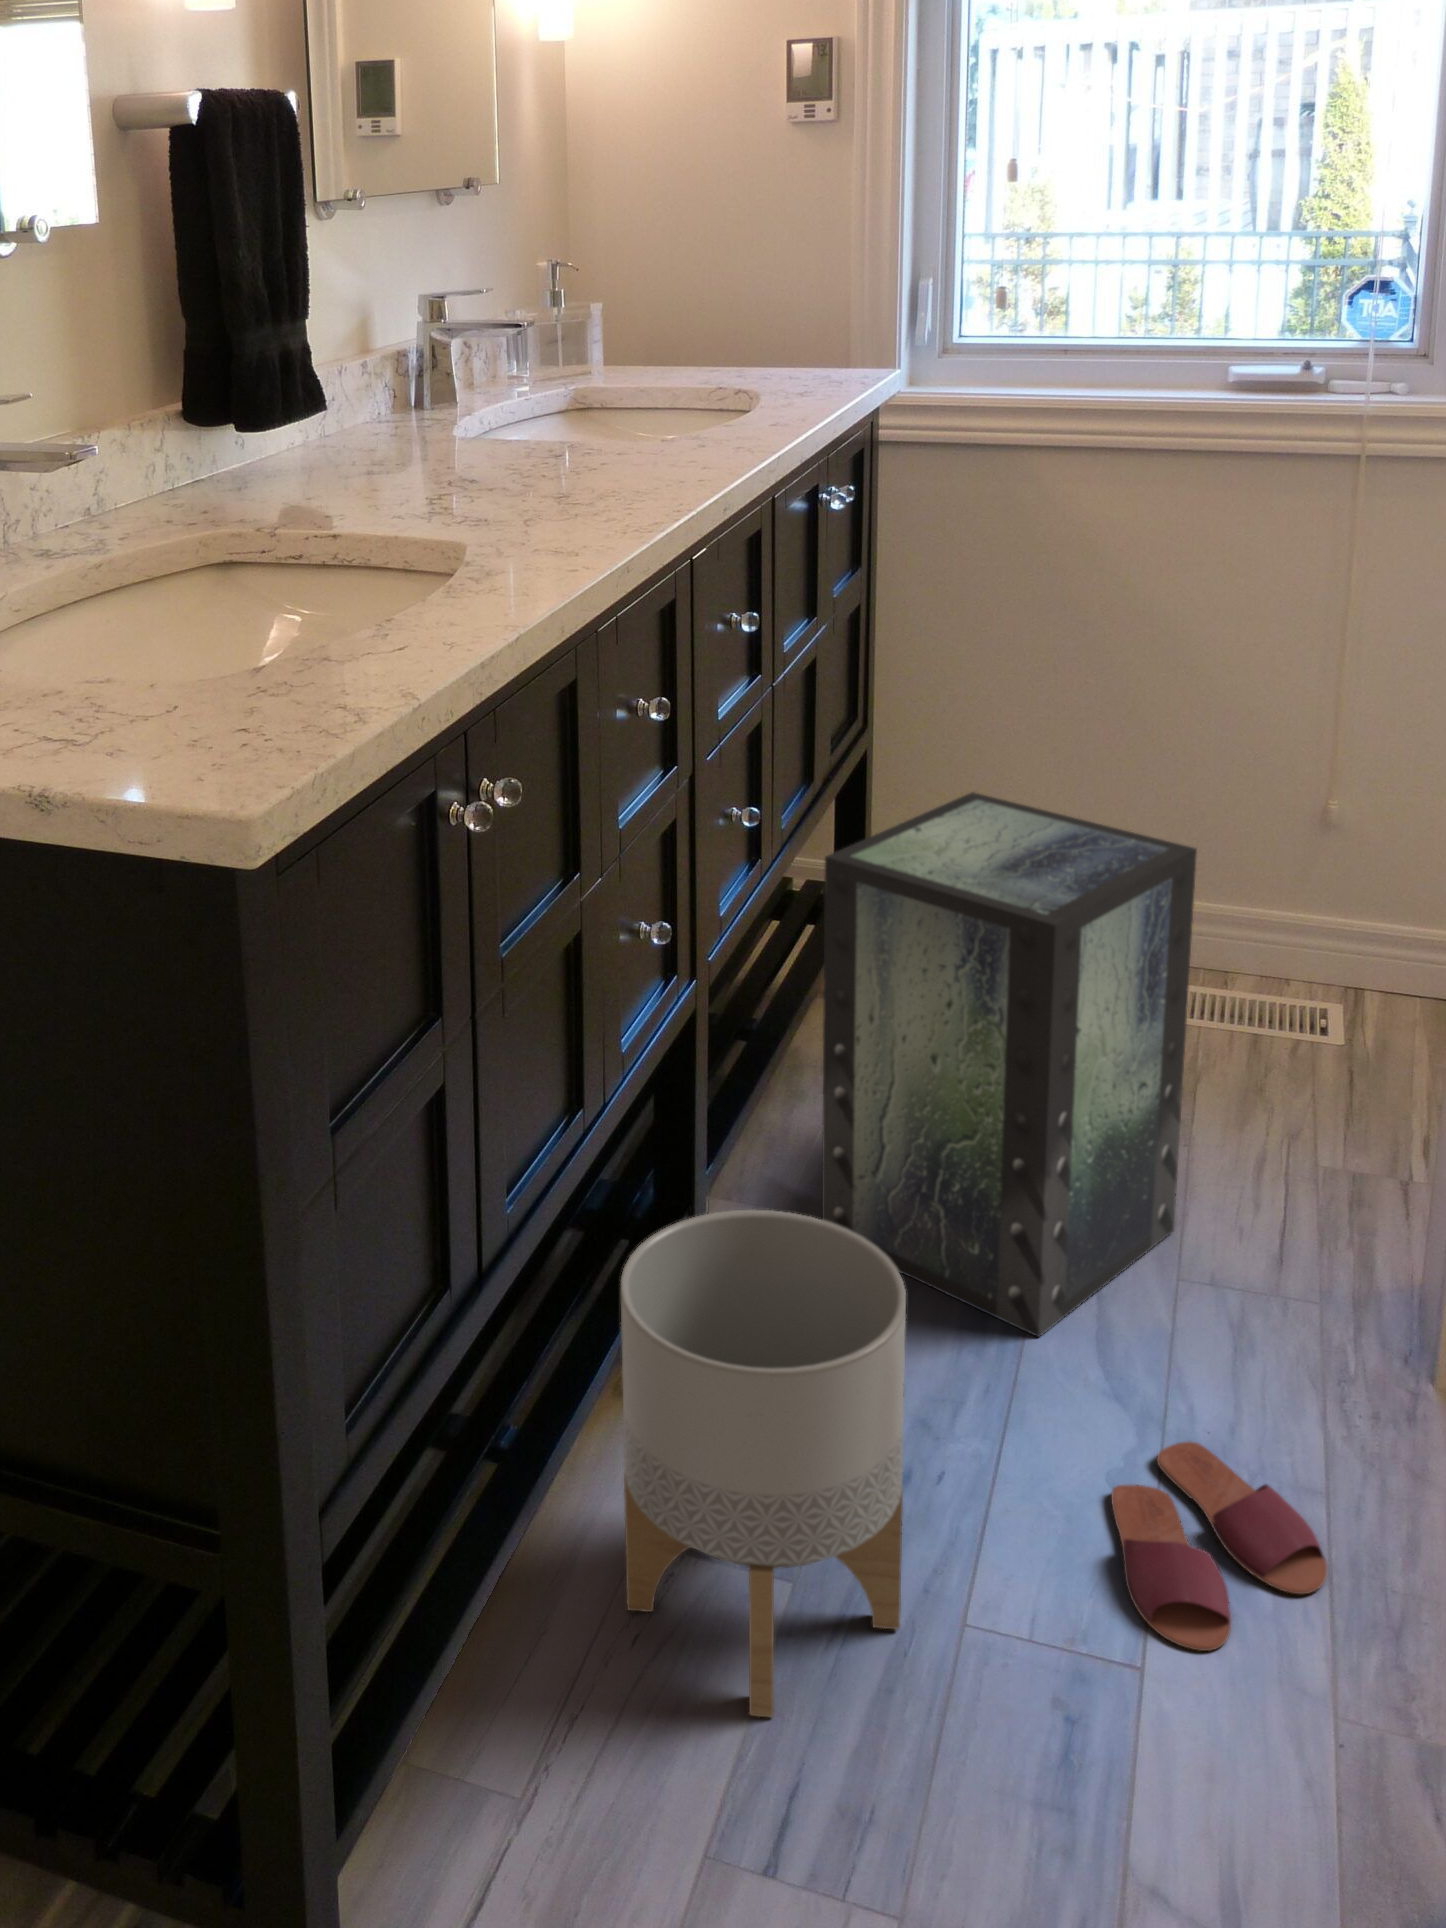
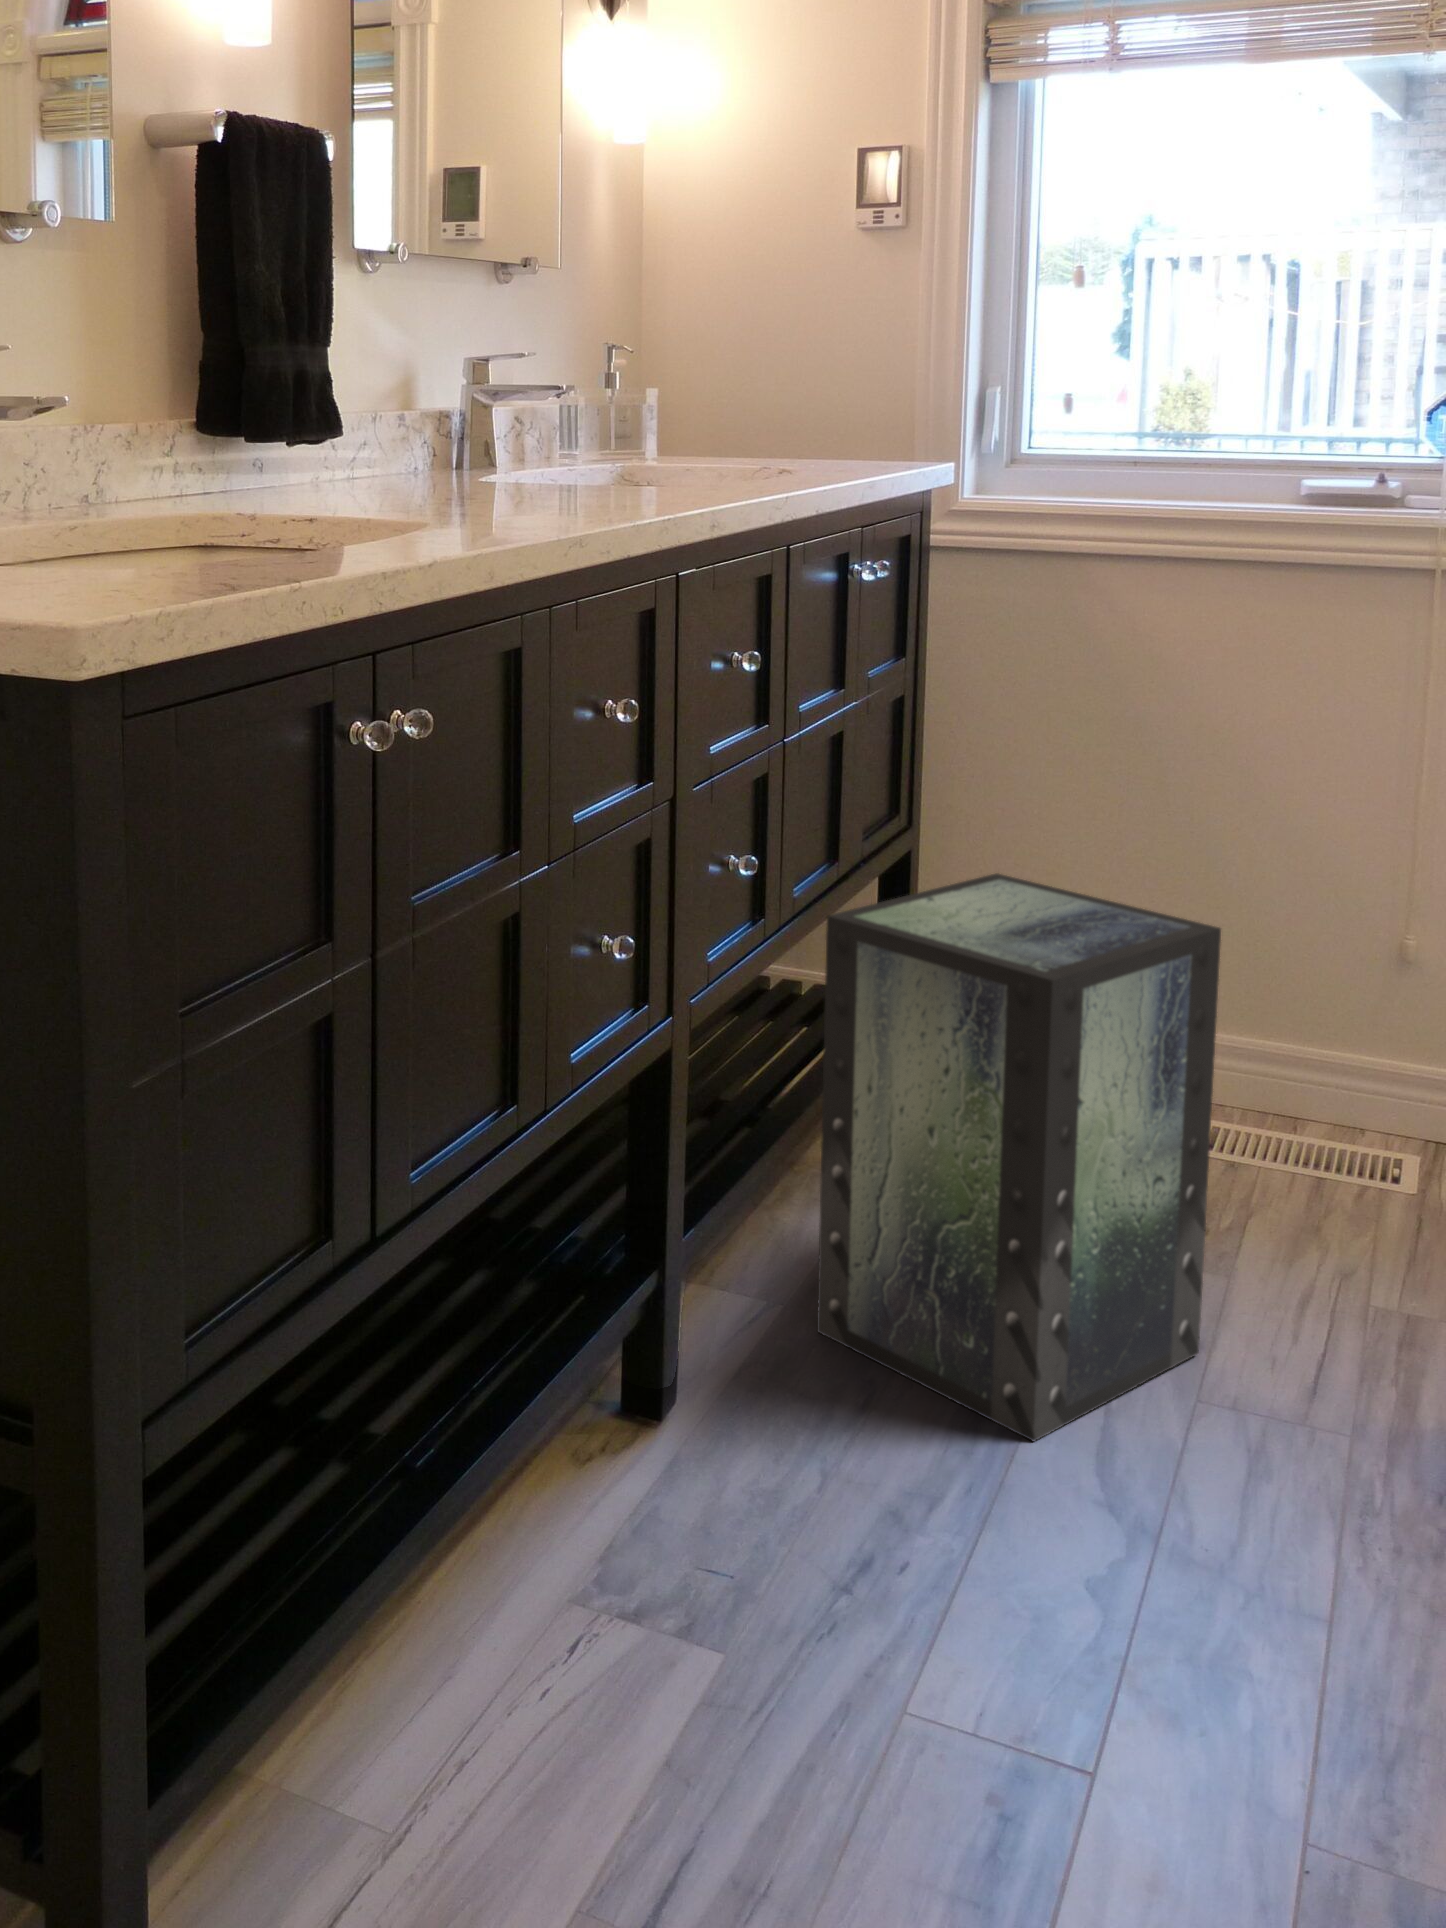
planter: present [621,1210,906,1717] -> none [541,1232,842,1773]
slippers: present [1111,1441,1327,1651] -> none [1086,1549,1316,1751]

